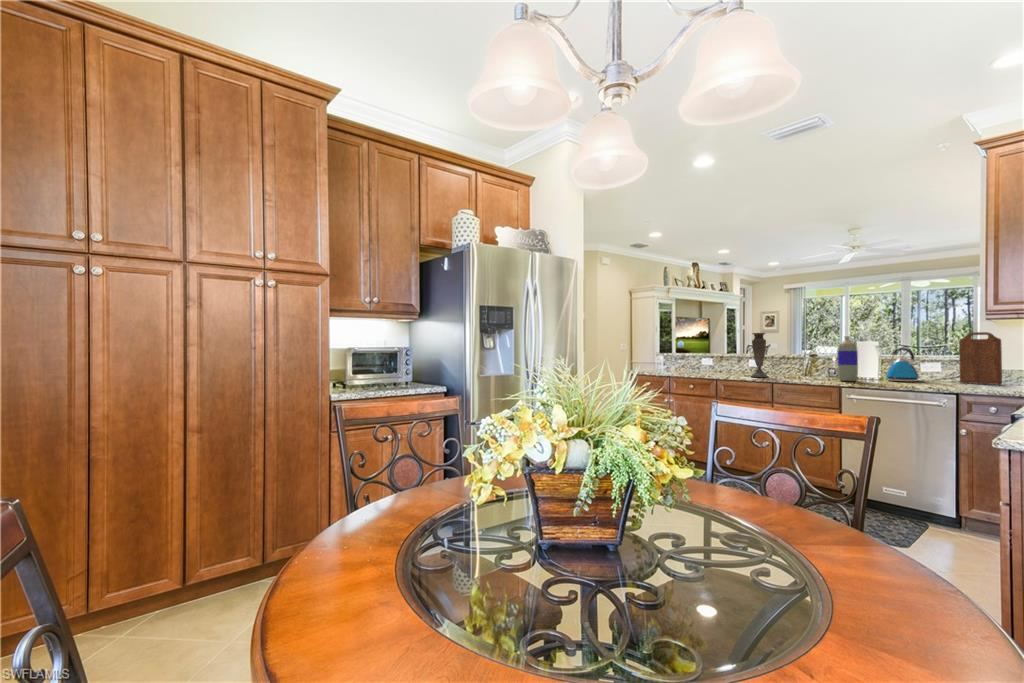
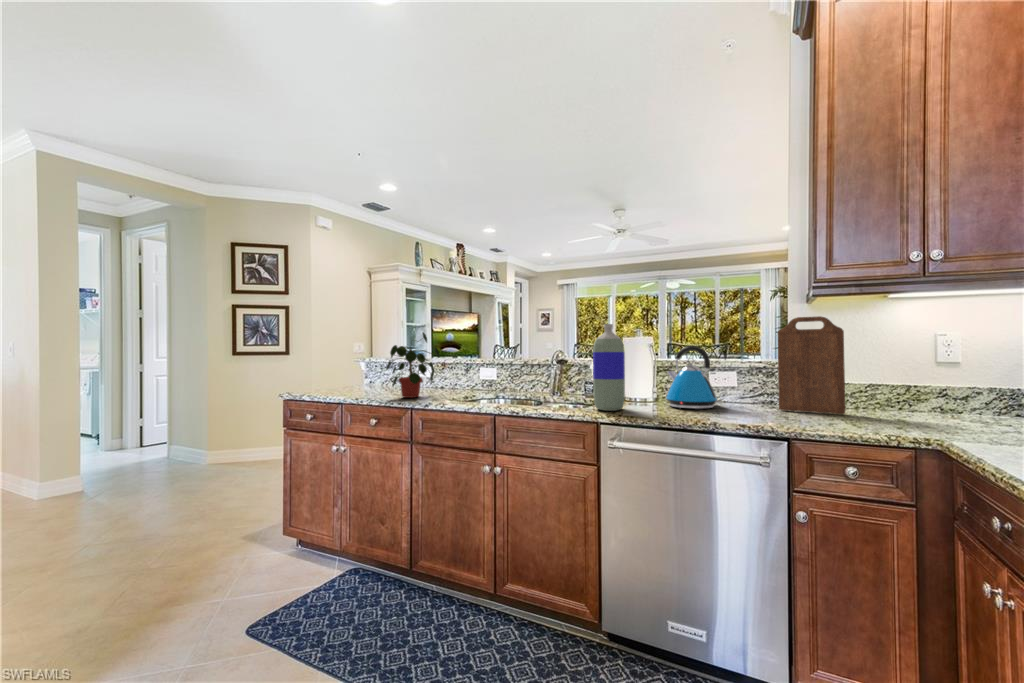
vase: present [751,333,768,377] -> none [462,319,491,402]
potted plant: none [699,339,730,375] -> present [386,332,440,398]

